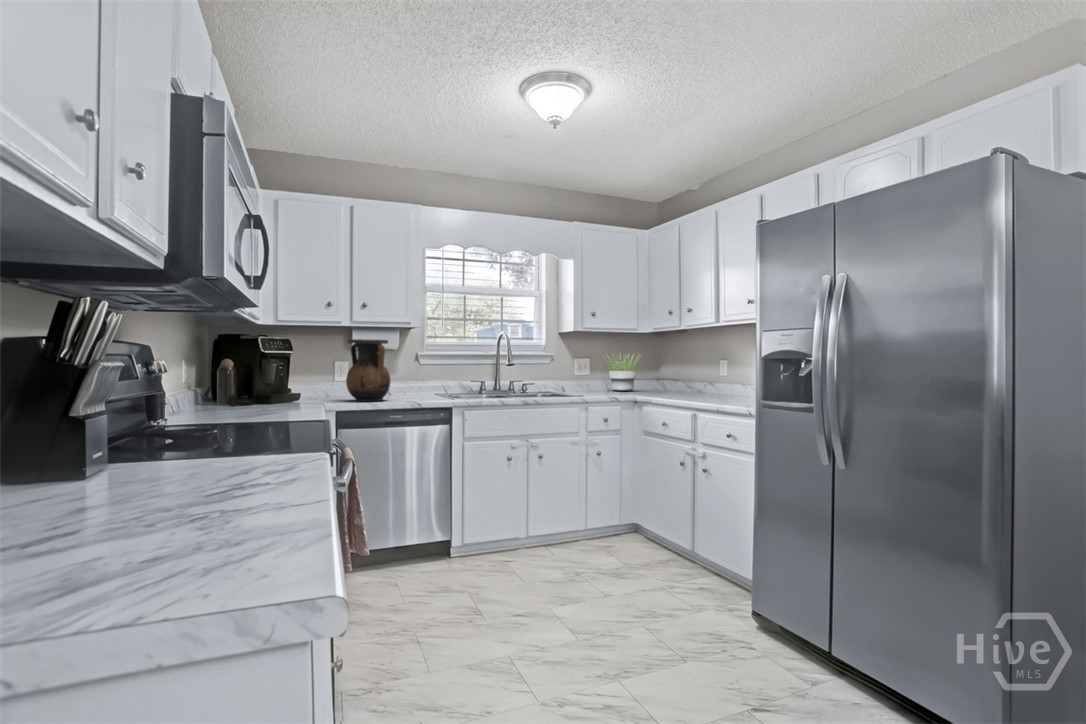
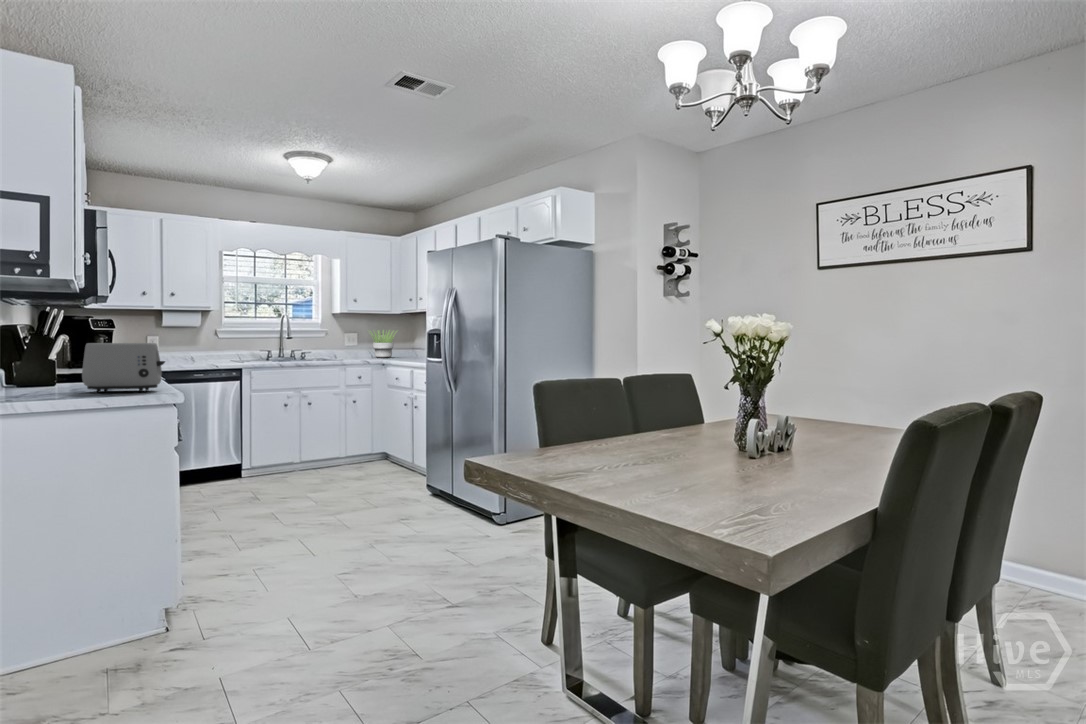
vase: present [346,339,390,401] -> none [161,321,195,365]
toaster: none [22,368,275,533] -> present [82,343,165,393]

